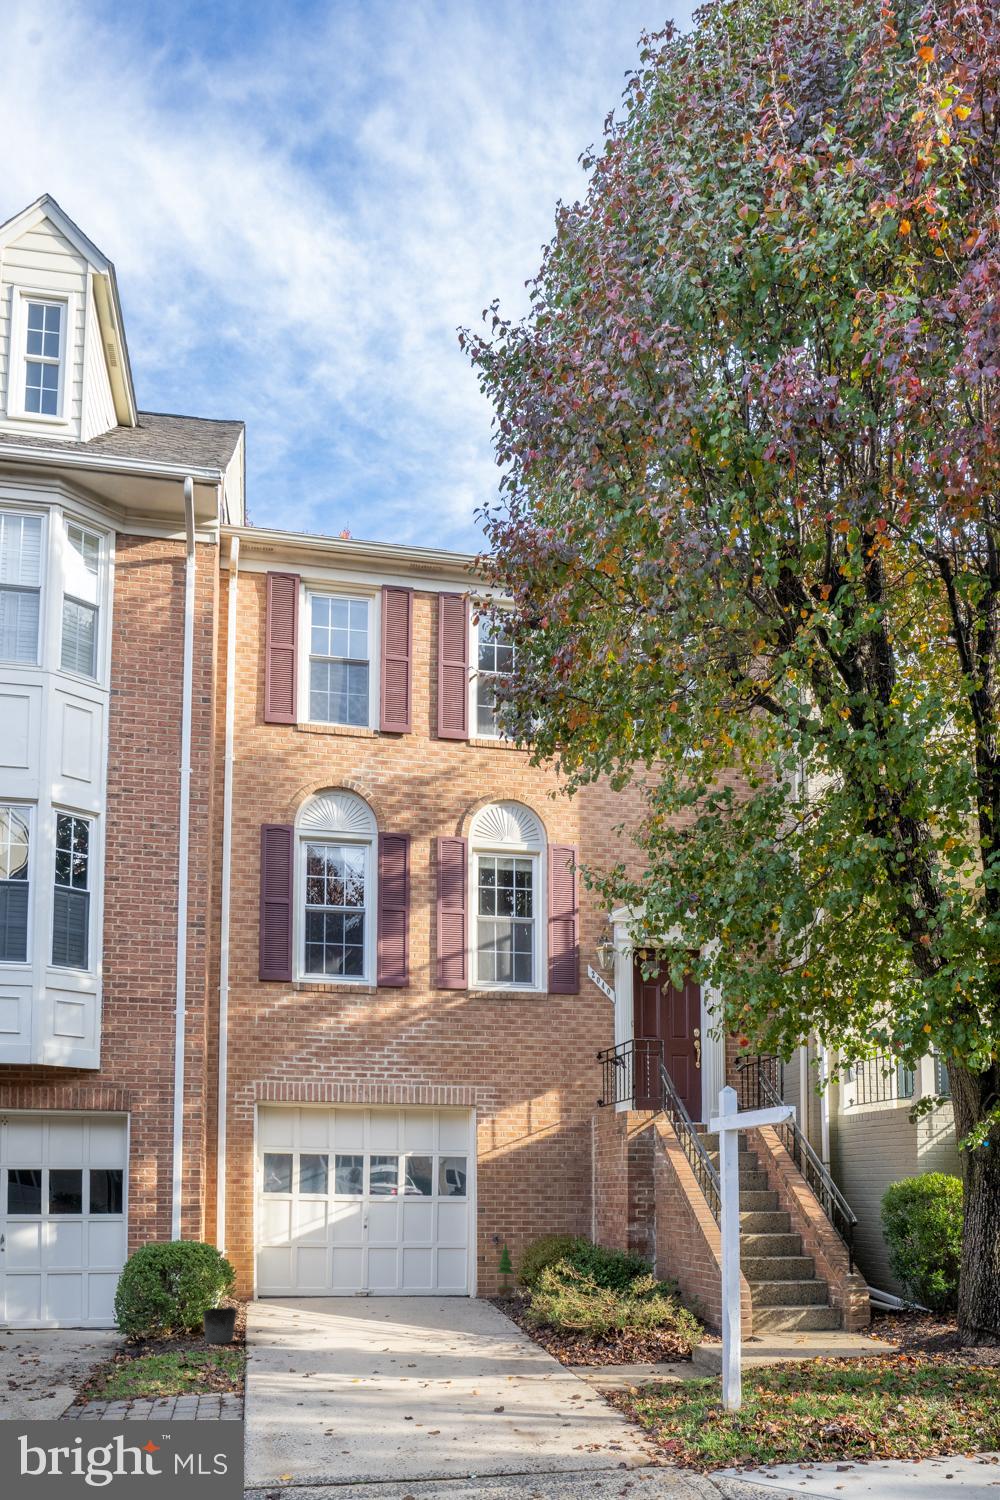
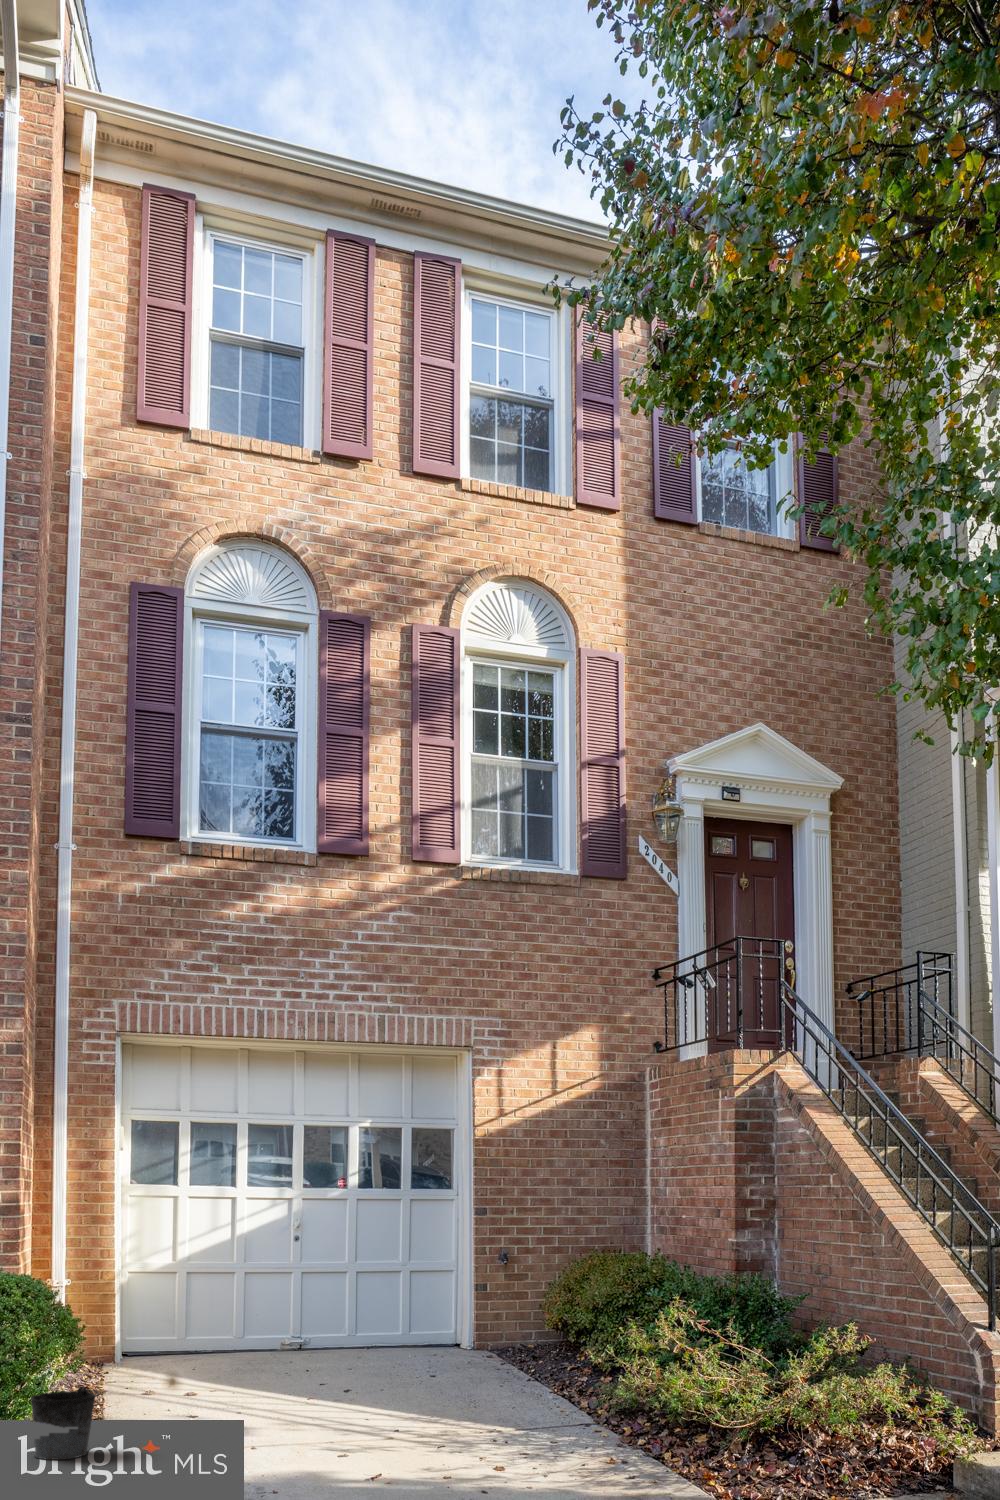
potted tree: present [497,1244,514,1300] -> none [505,1267,537,1362]

